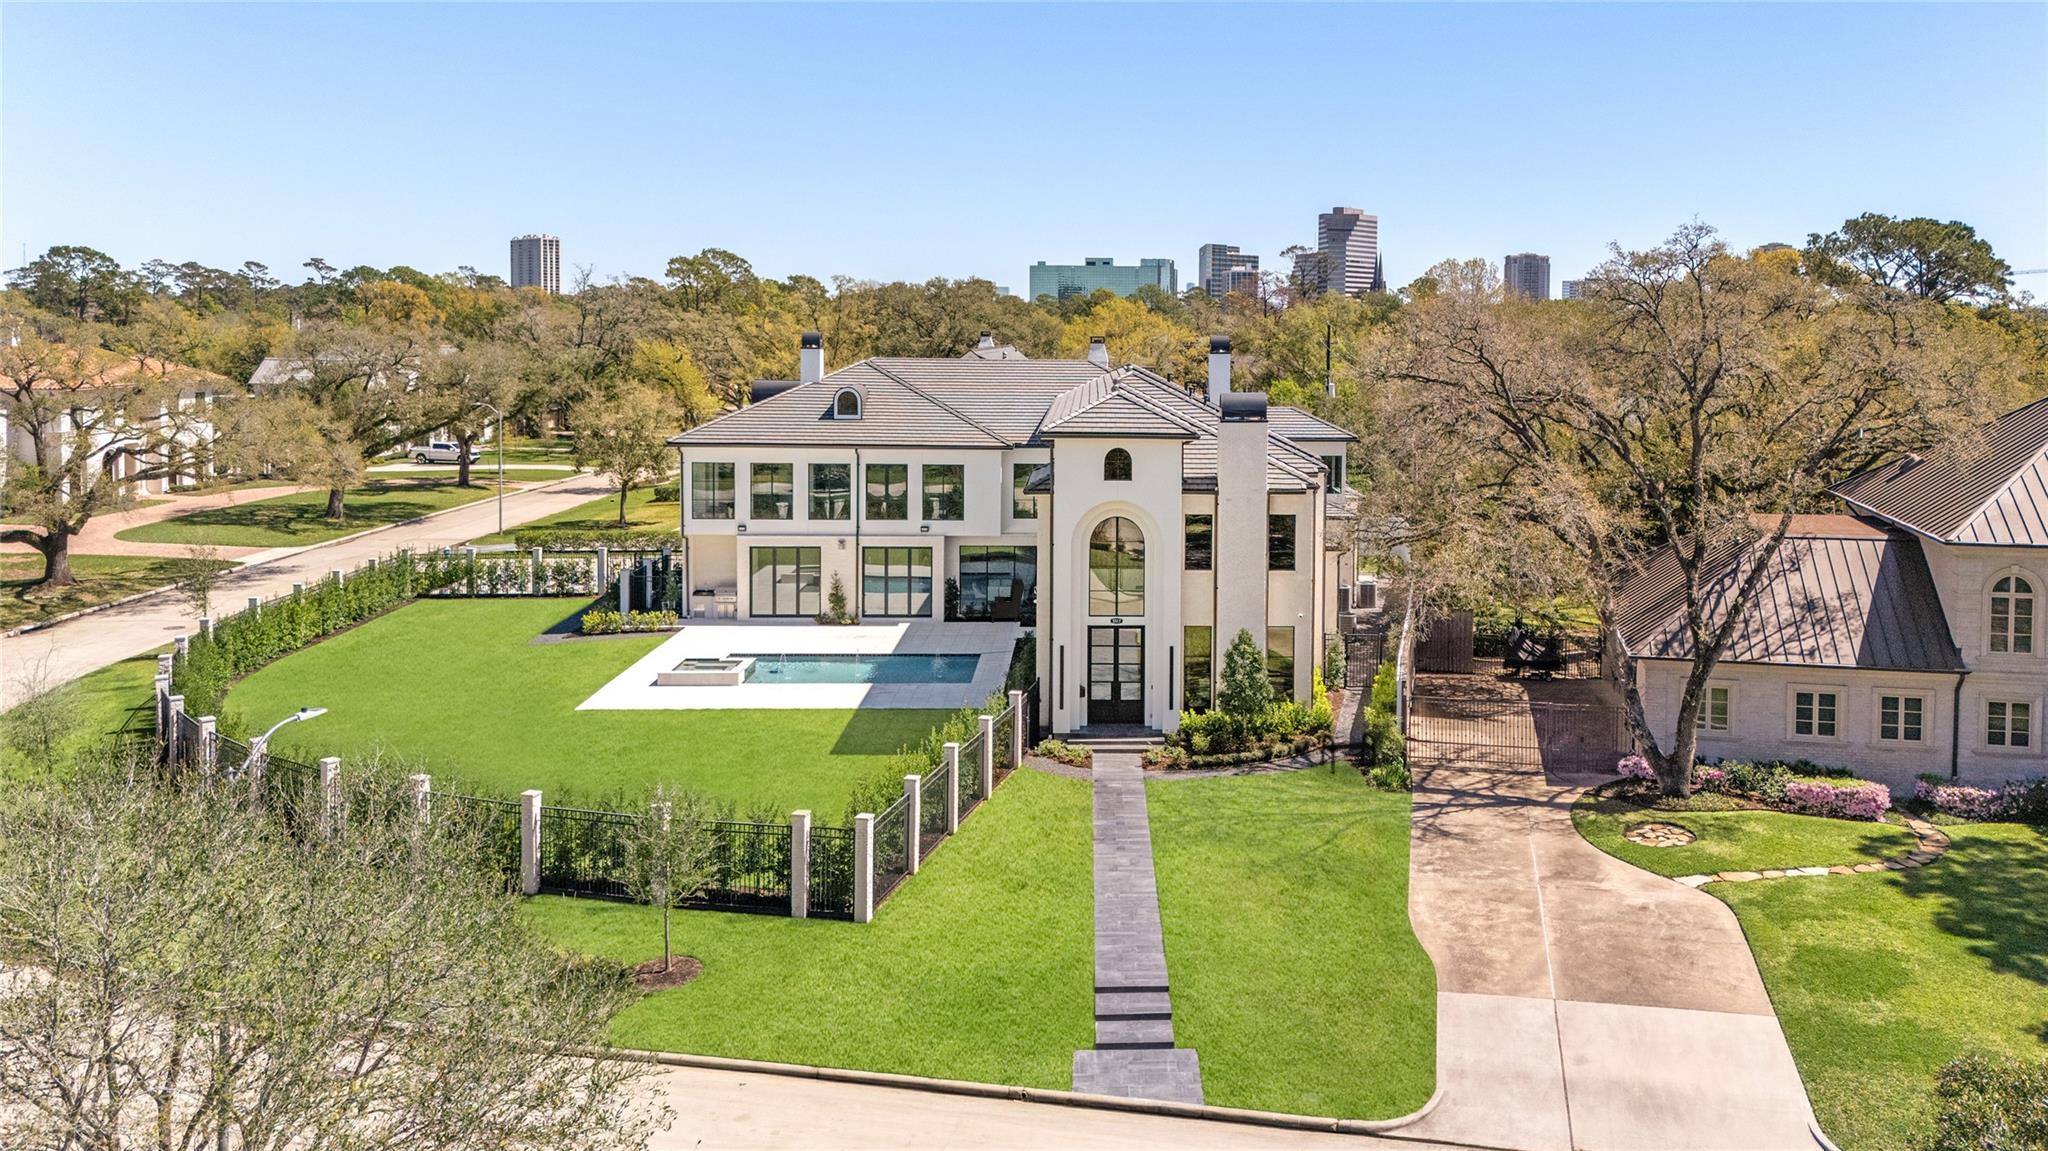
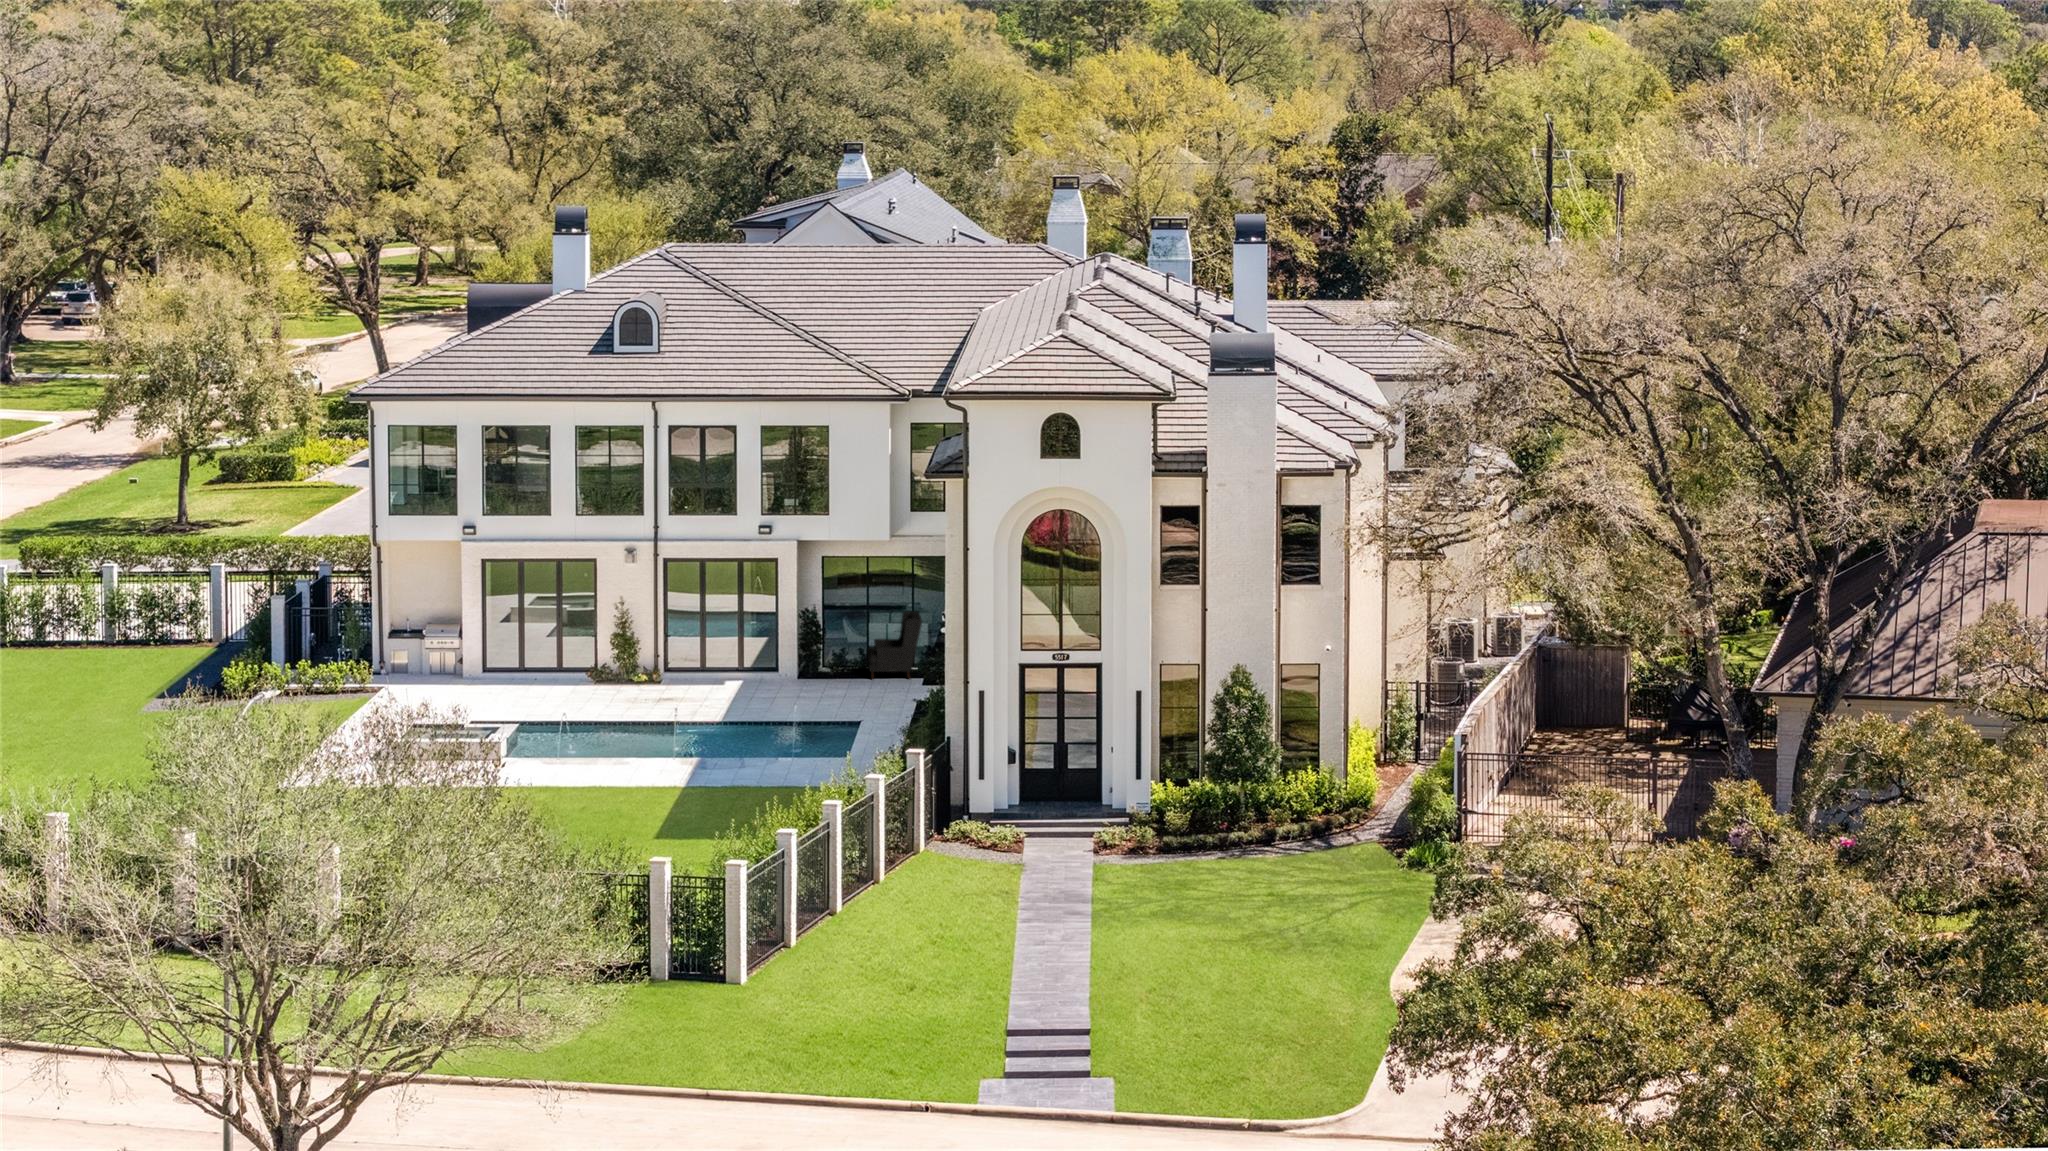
bench: present [1320,732,1376,773] -> none [1341,802,1415,857]

